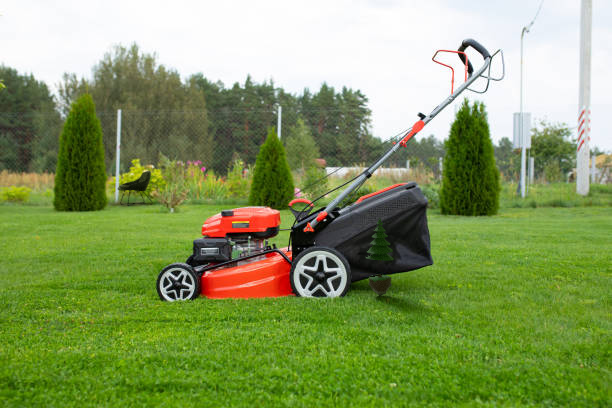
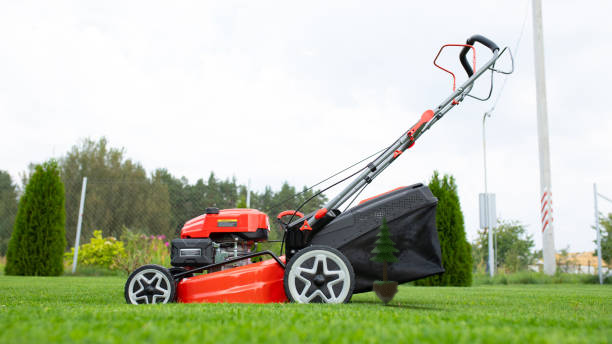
lounge chair: present [118,171,152,206] -> none [75,240,114,276]

